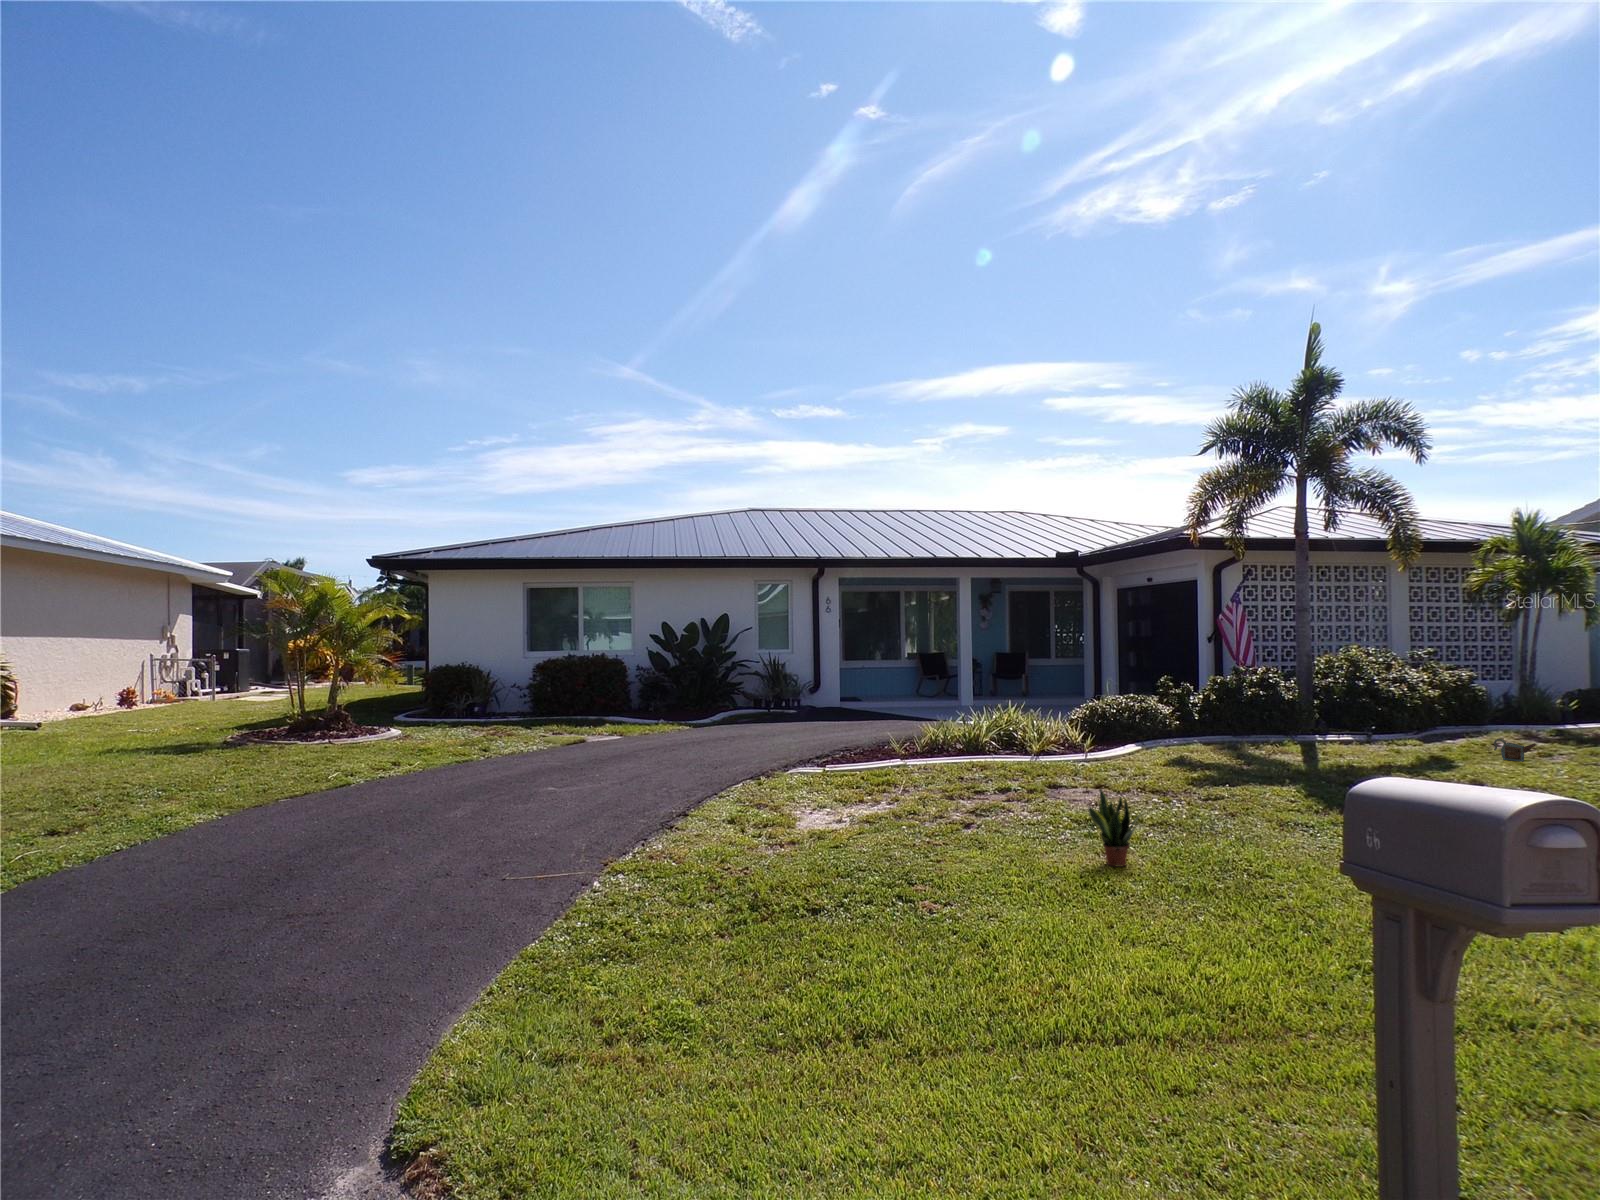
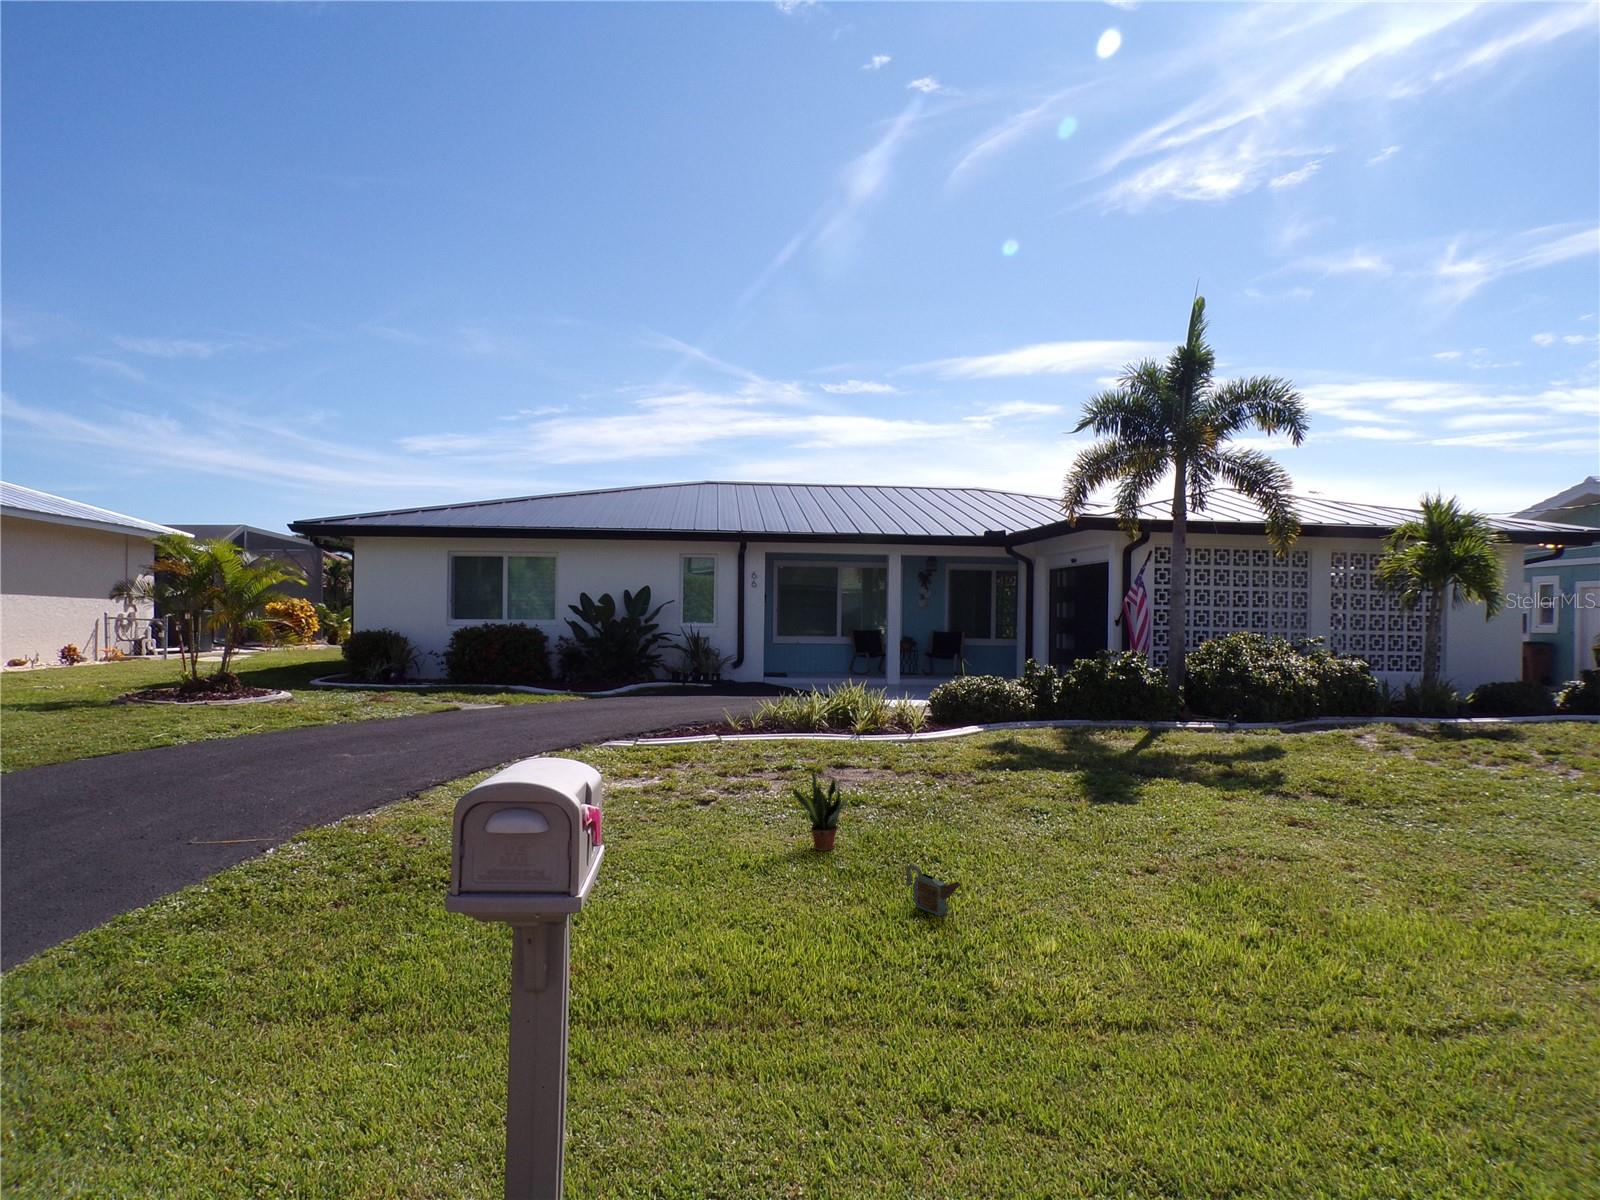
watering can: present [1494,739,1536,762] -> present [906,864,960,916]

